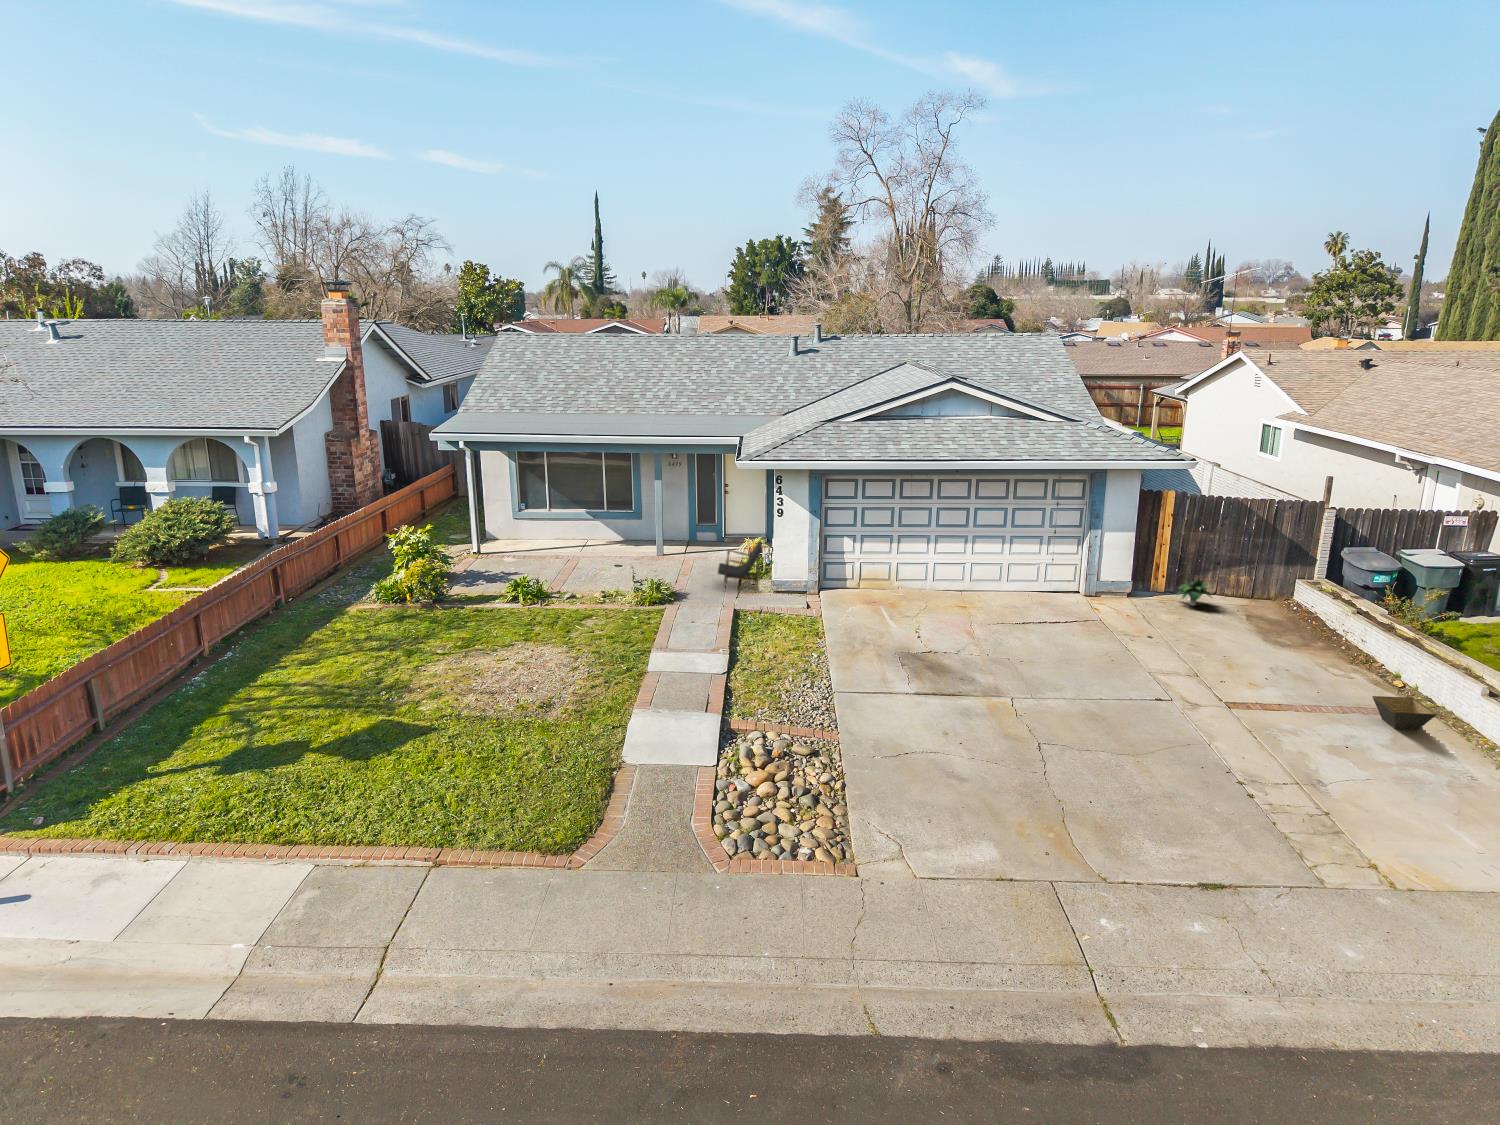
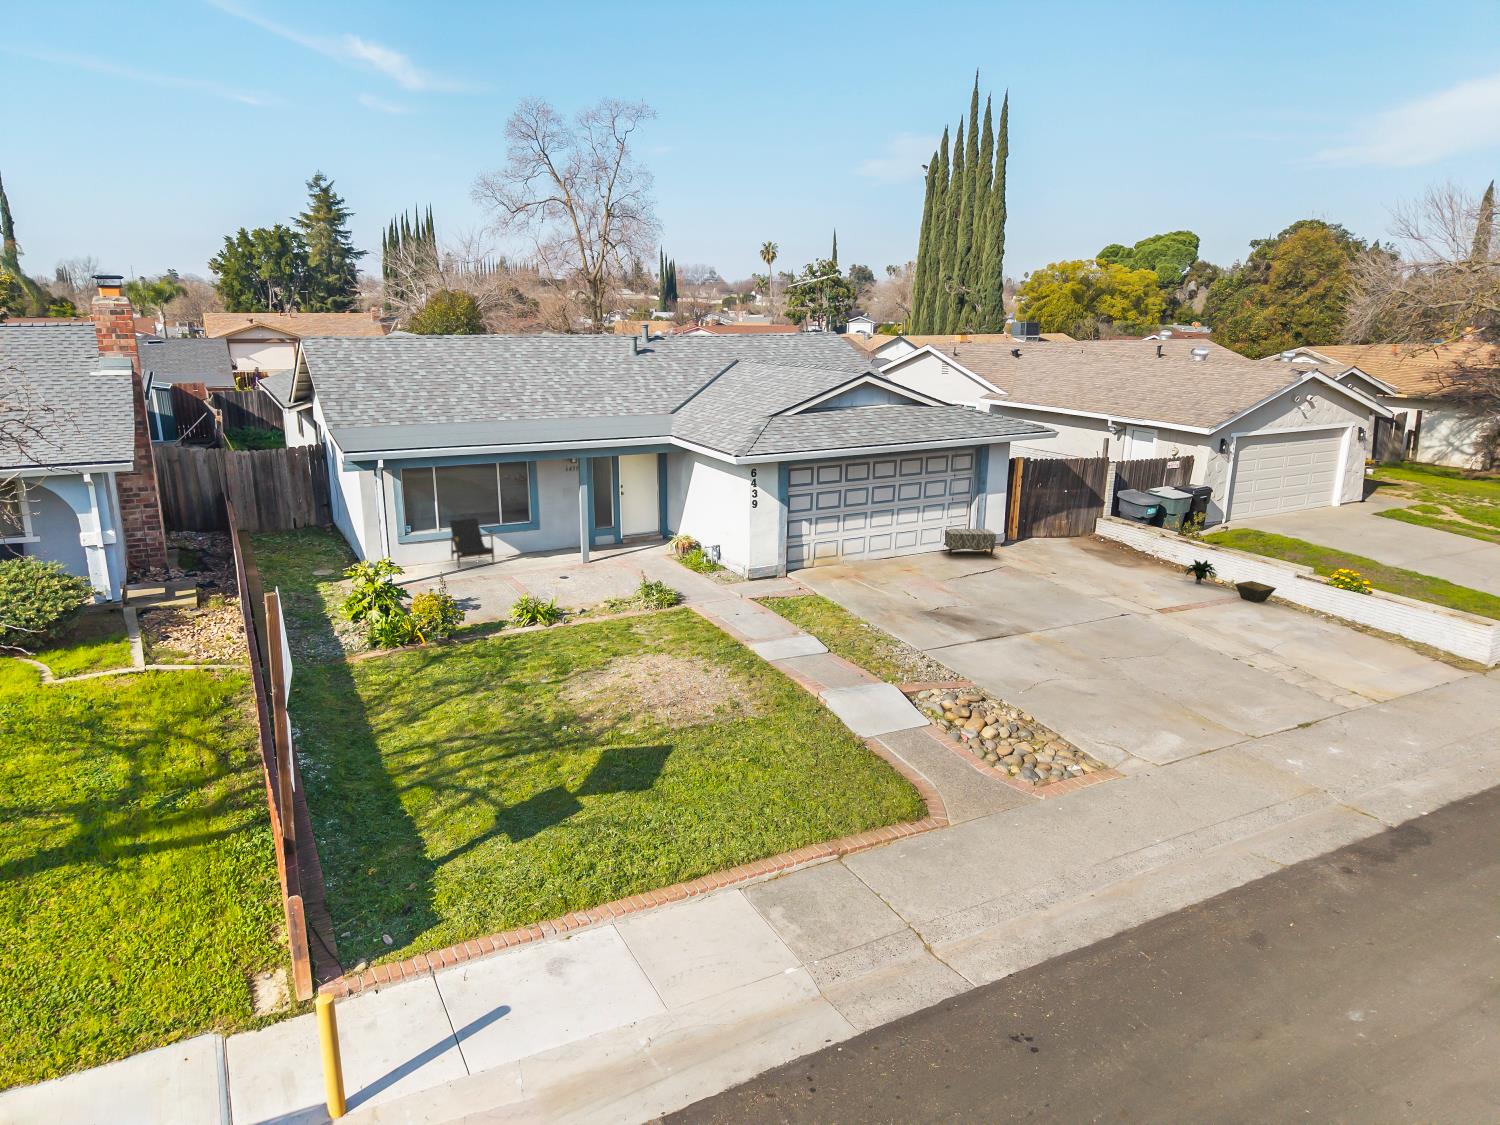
lounge chair: present [718,541,762,591] -> present [450,518,494,568]
bench: none [1044,567,1108,607] -> present [944,529,996,556]
potted plant: present [1177,578,1212,606] -> present [1184,559,1217,584]

